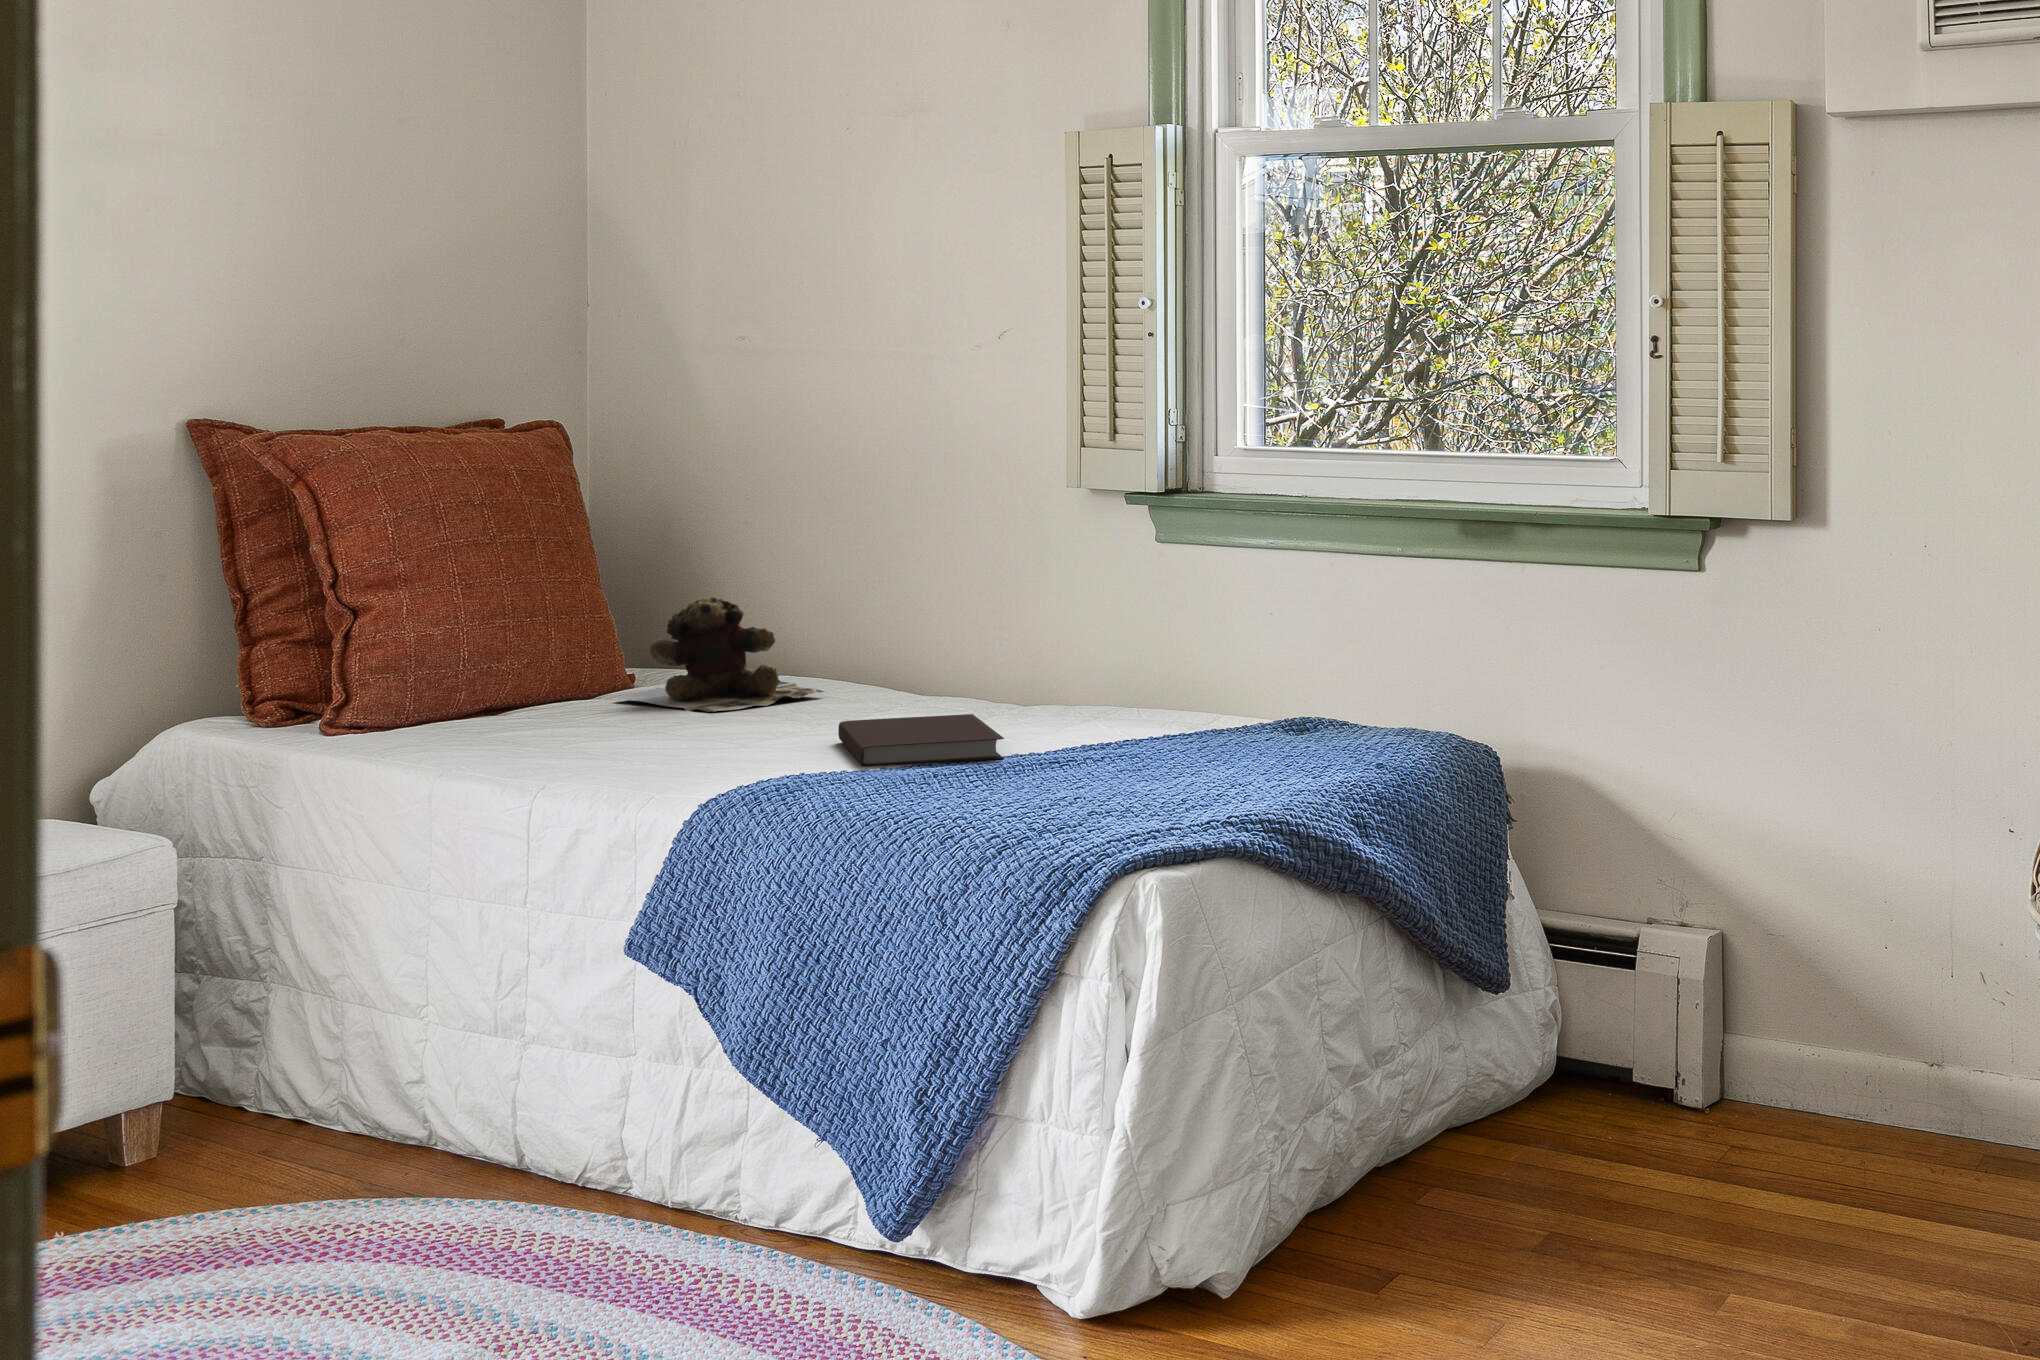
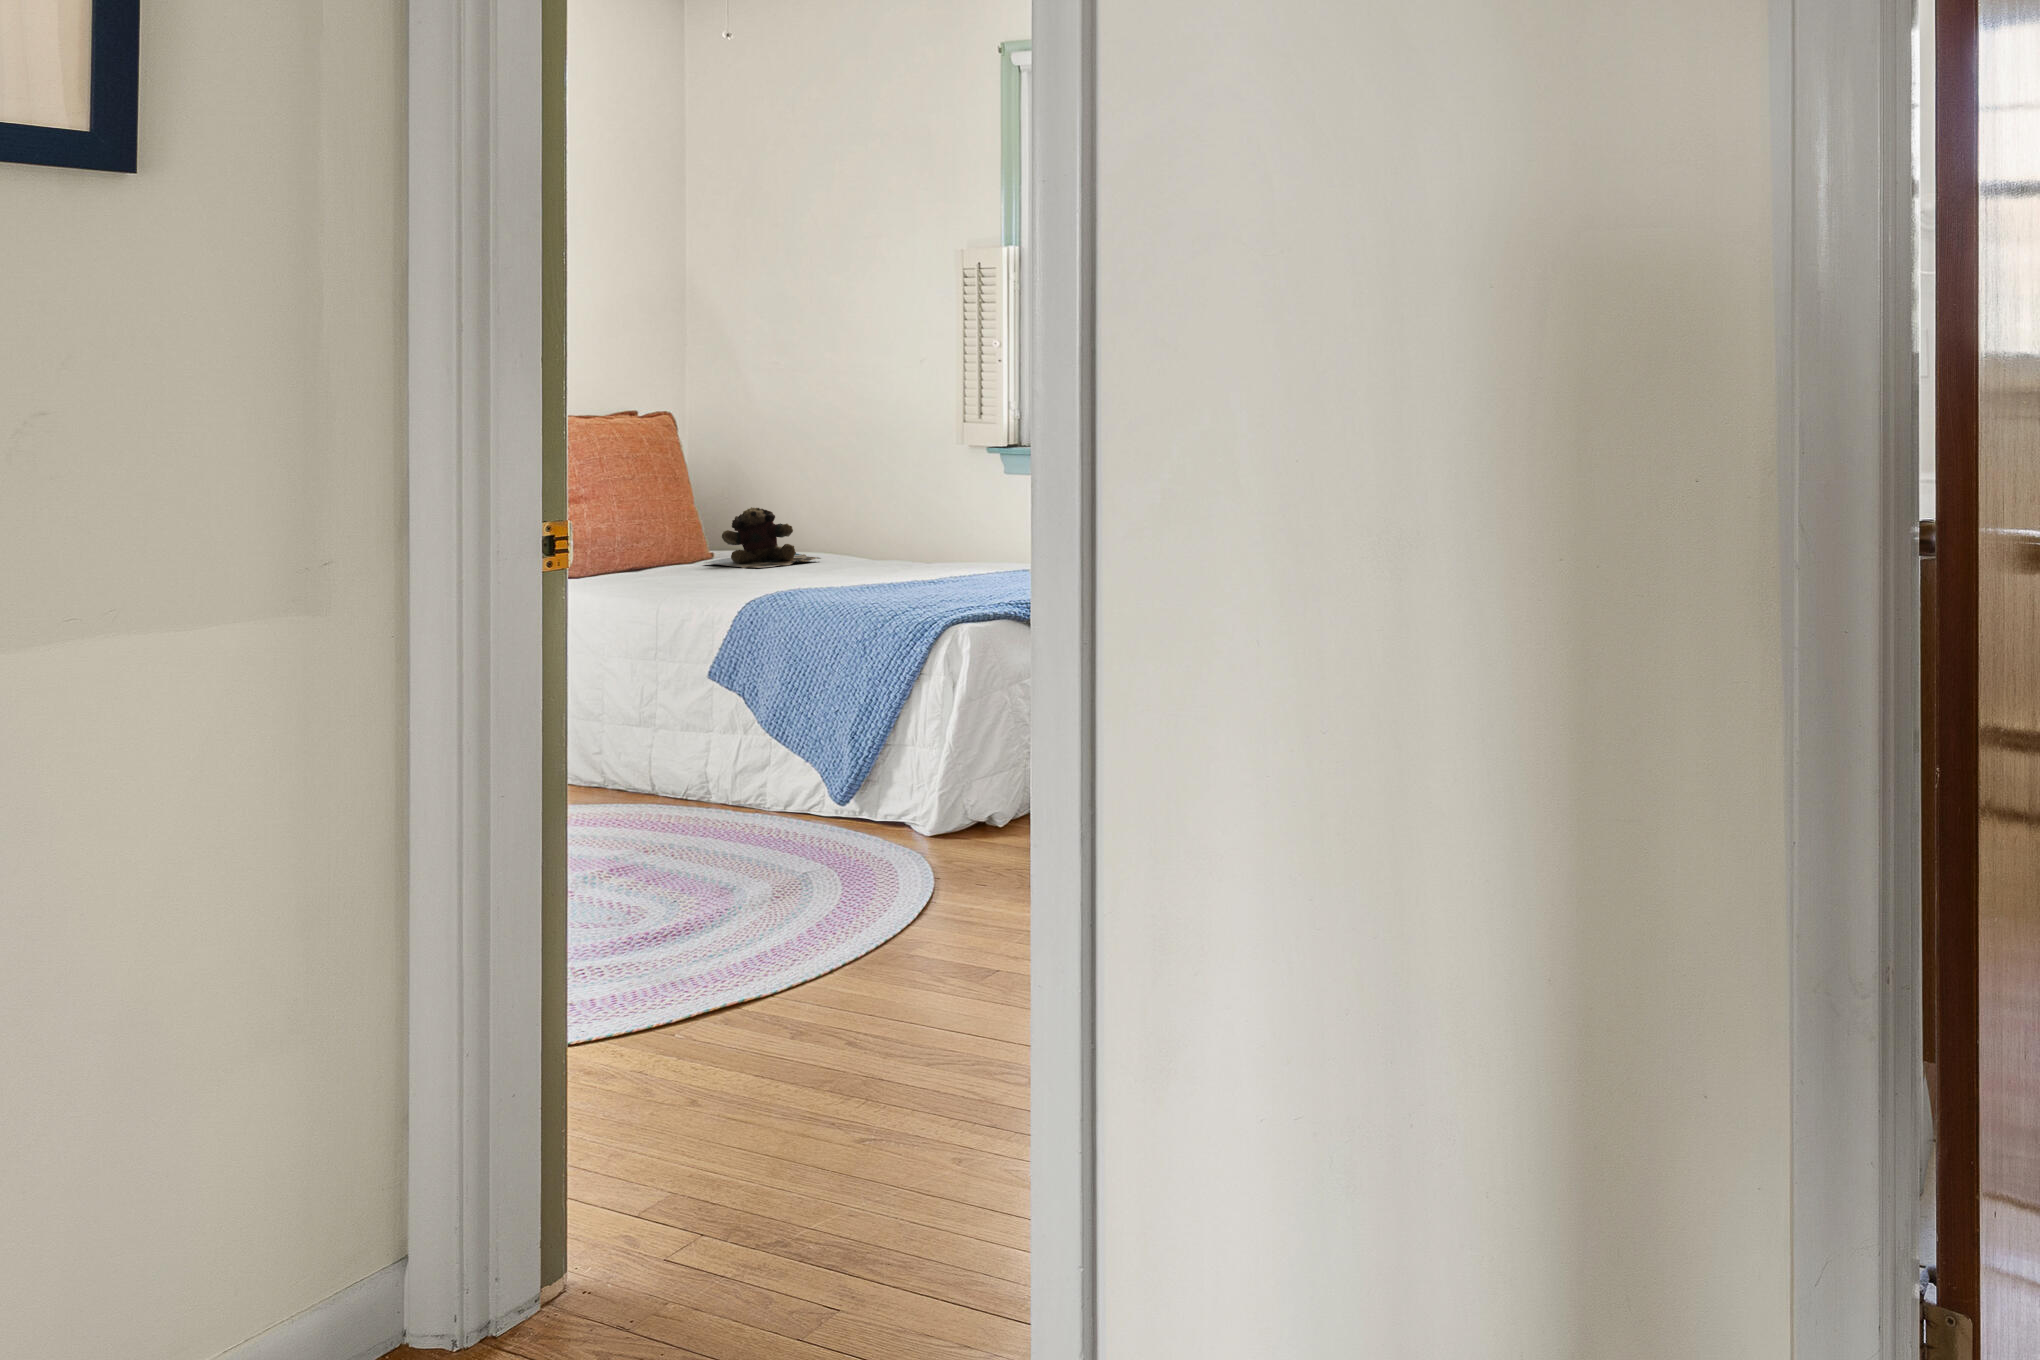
notebook: present [838,714,1004,767] -> none [823,564,909,588]

